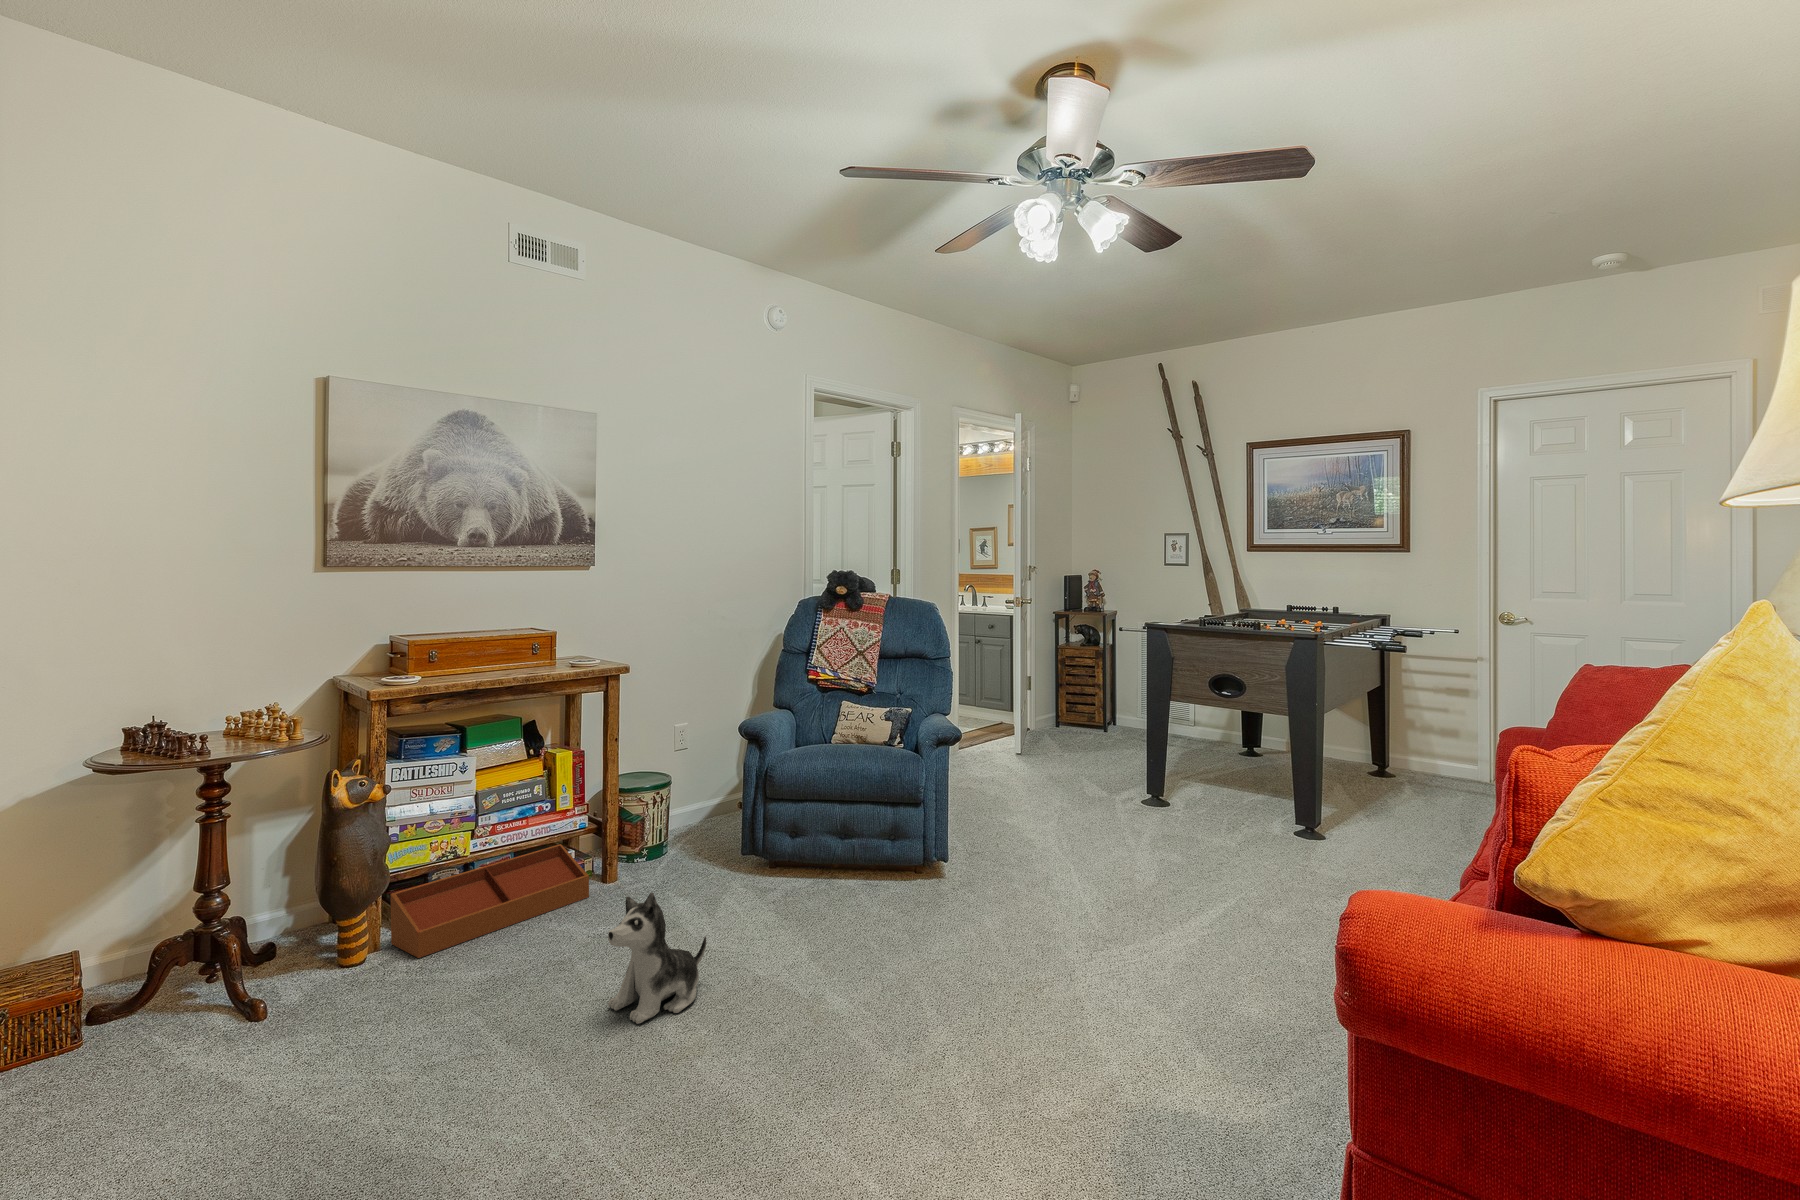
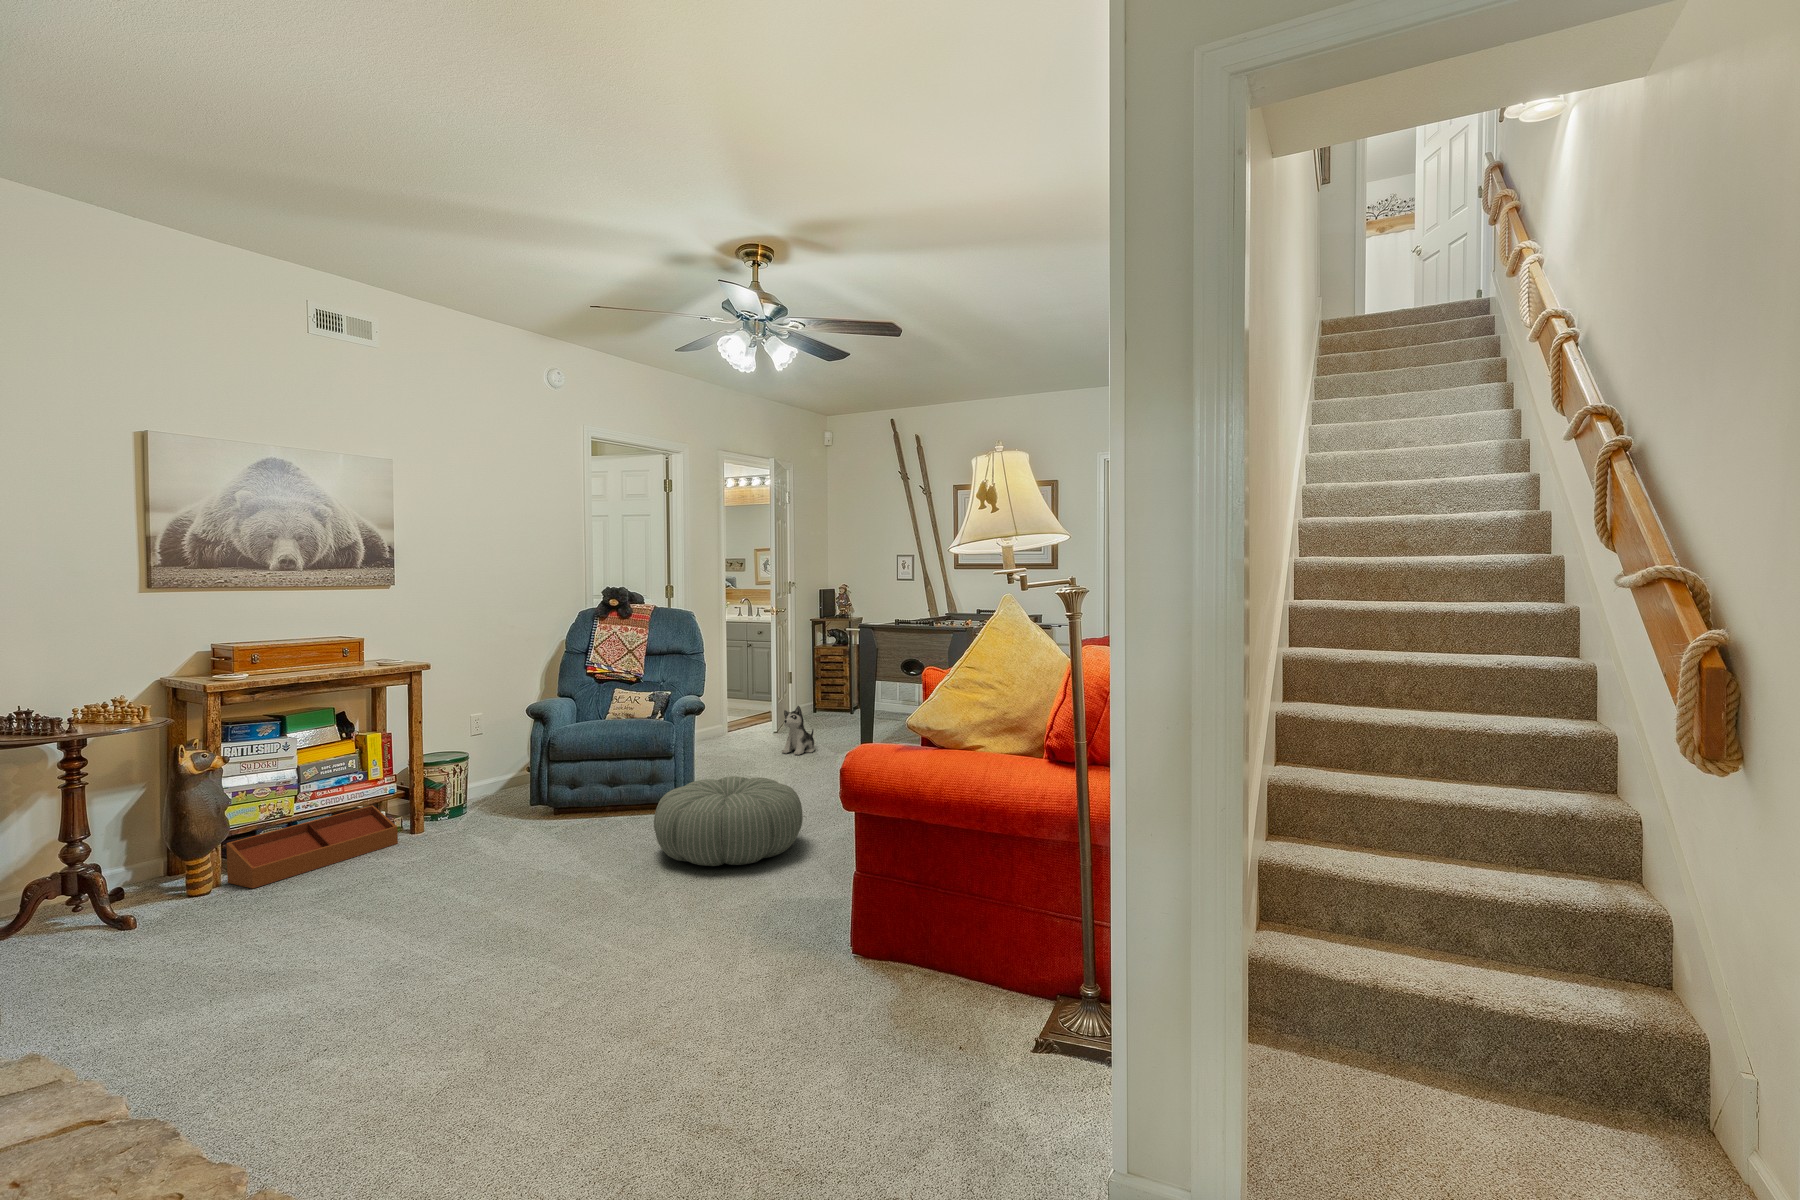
pouf: none [918,848,1129,994] -> present [654,776,803,866]
plush toy: present [608,892,706,1024] -> present [782,706,815,755]

